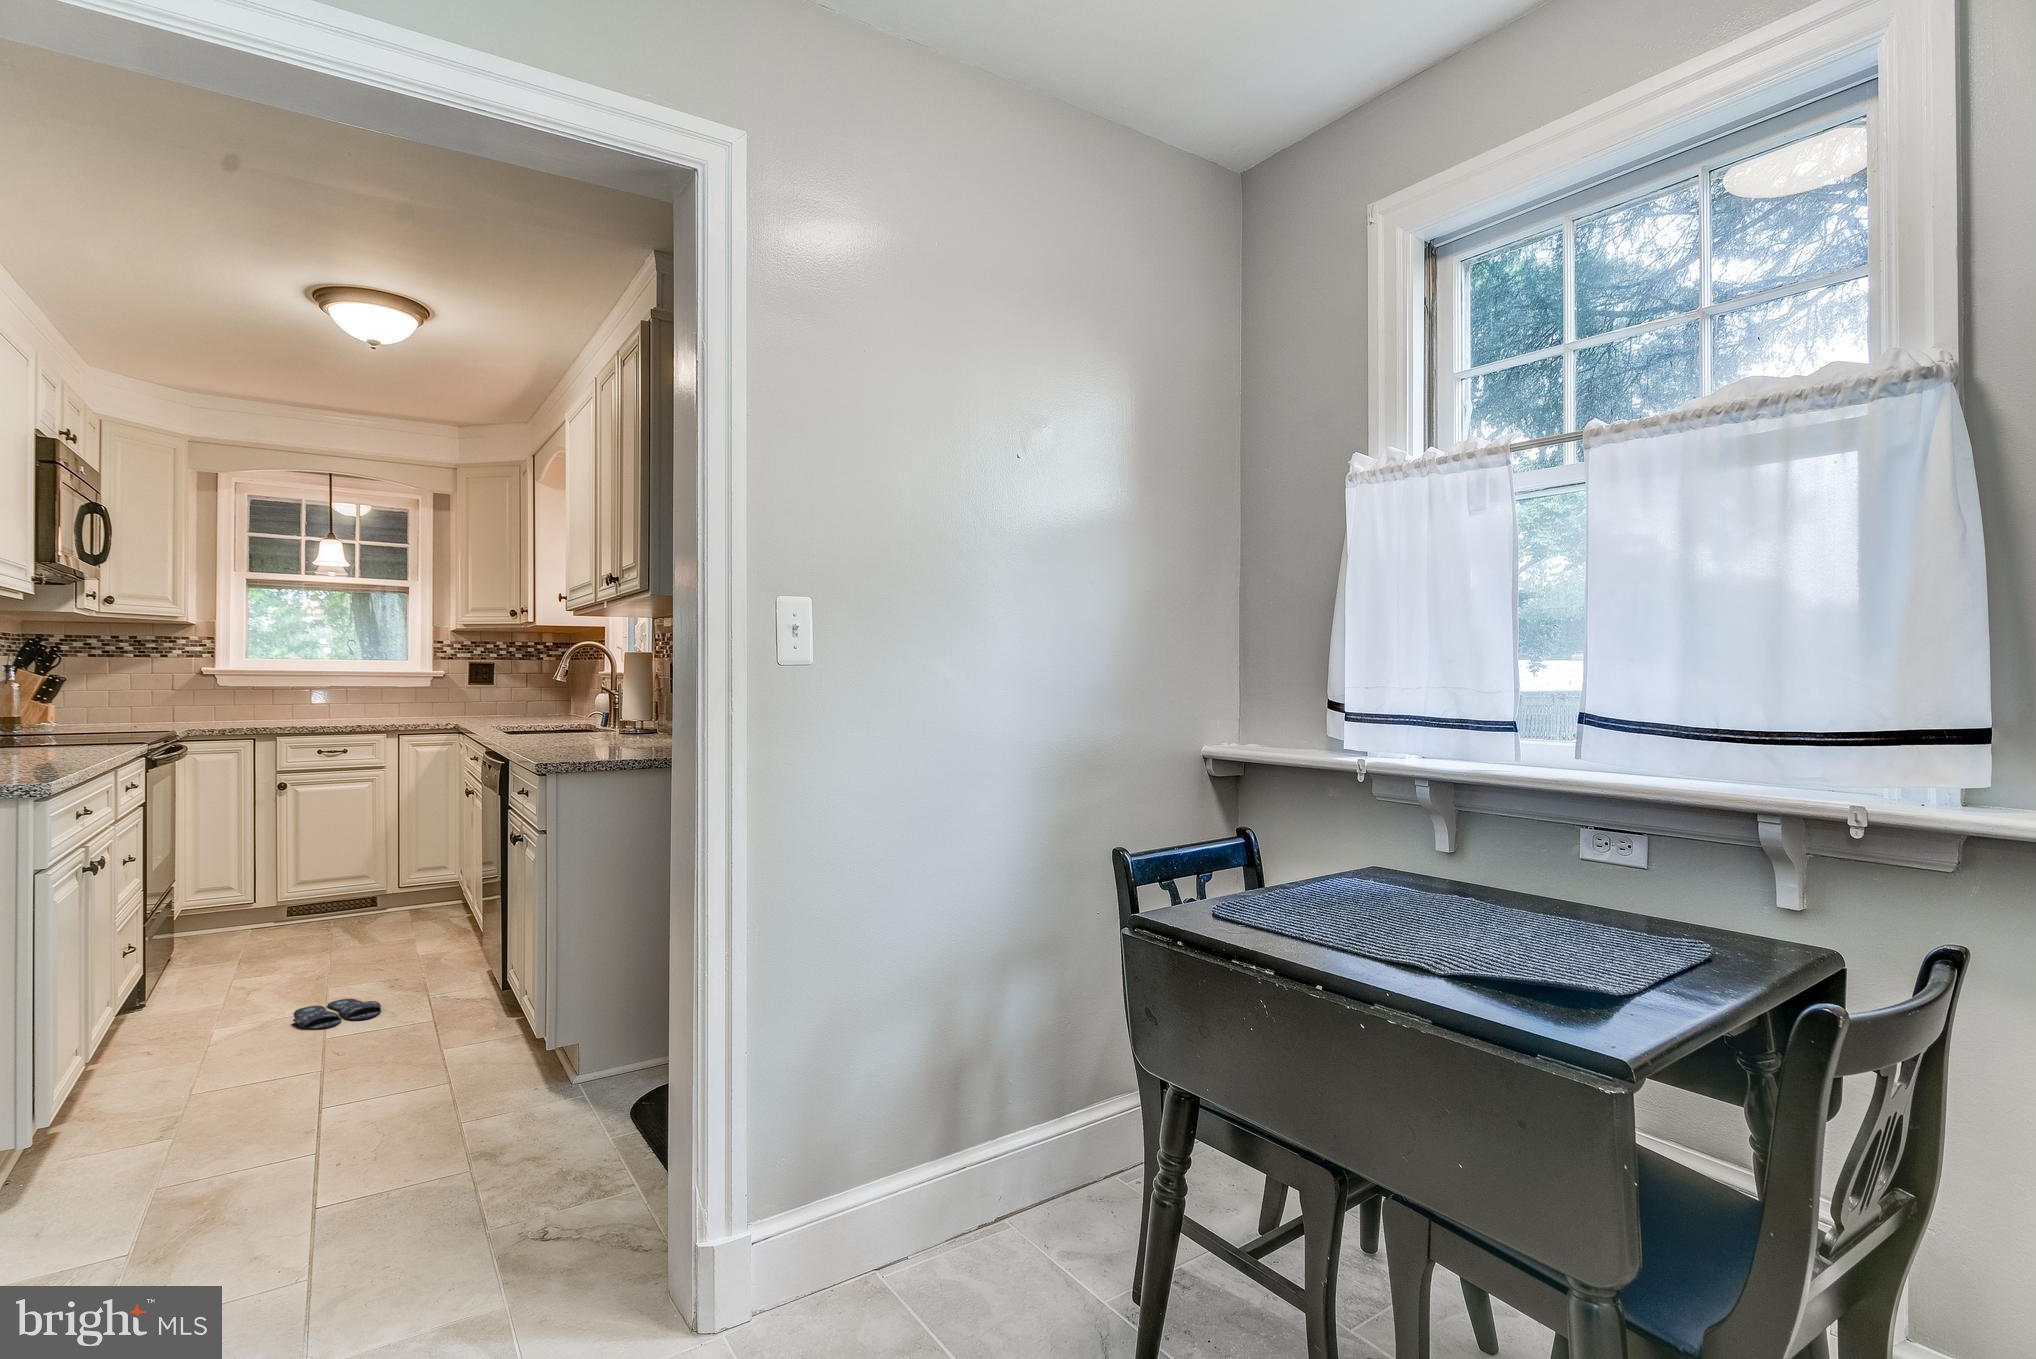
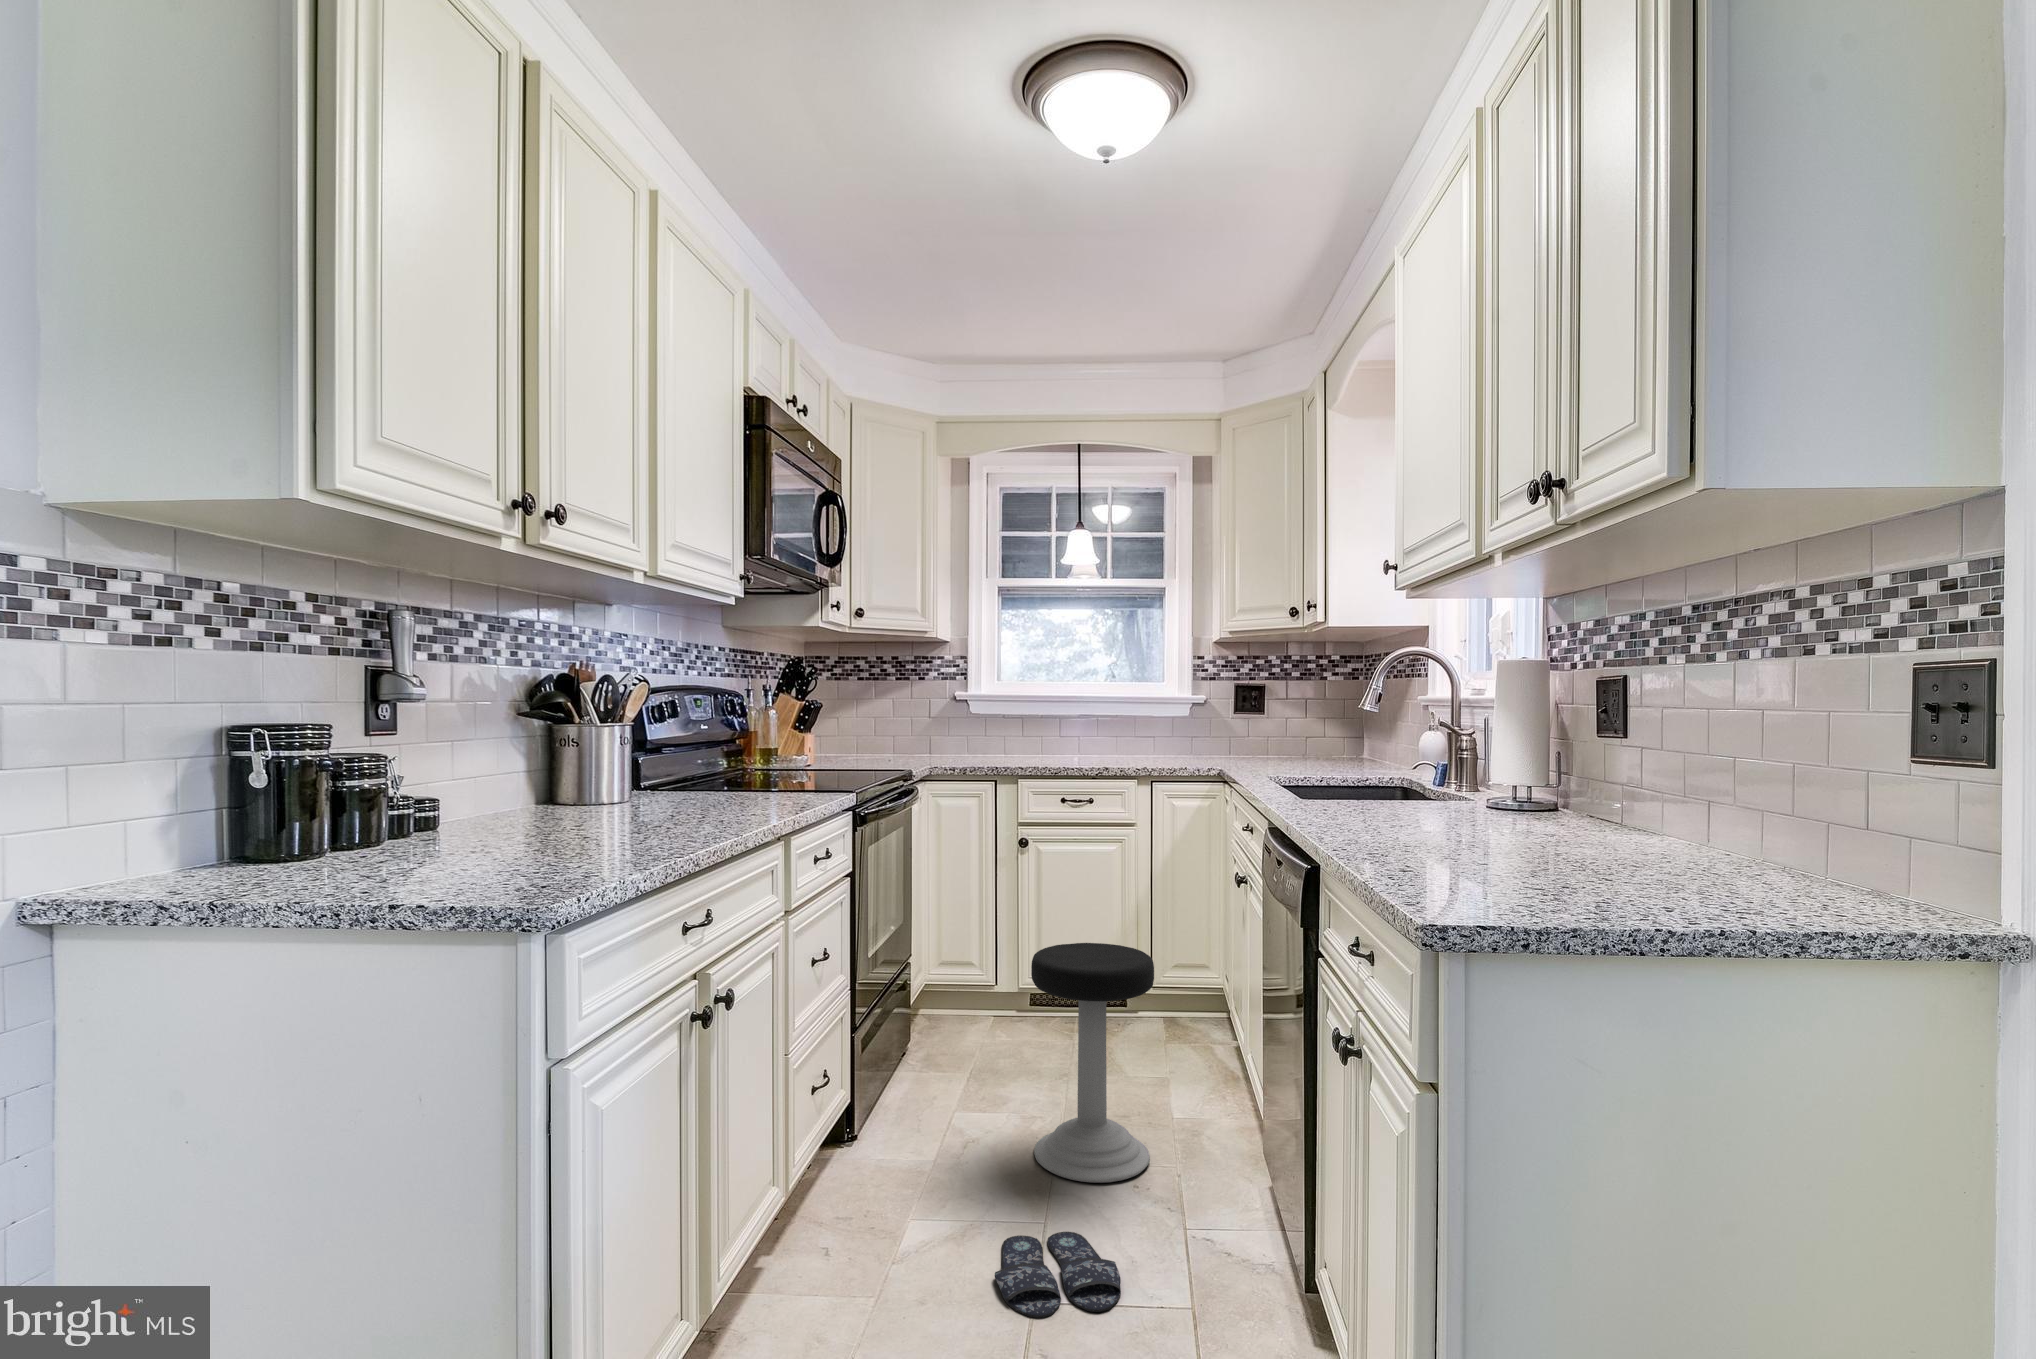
stool: none [306,839,402,983] -> present [1031,943,1154,1183]

